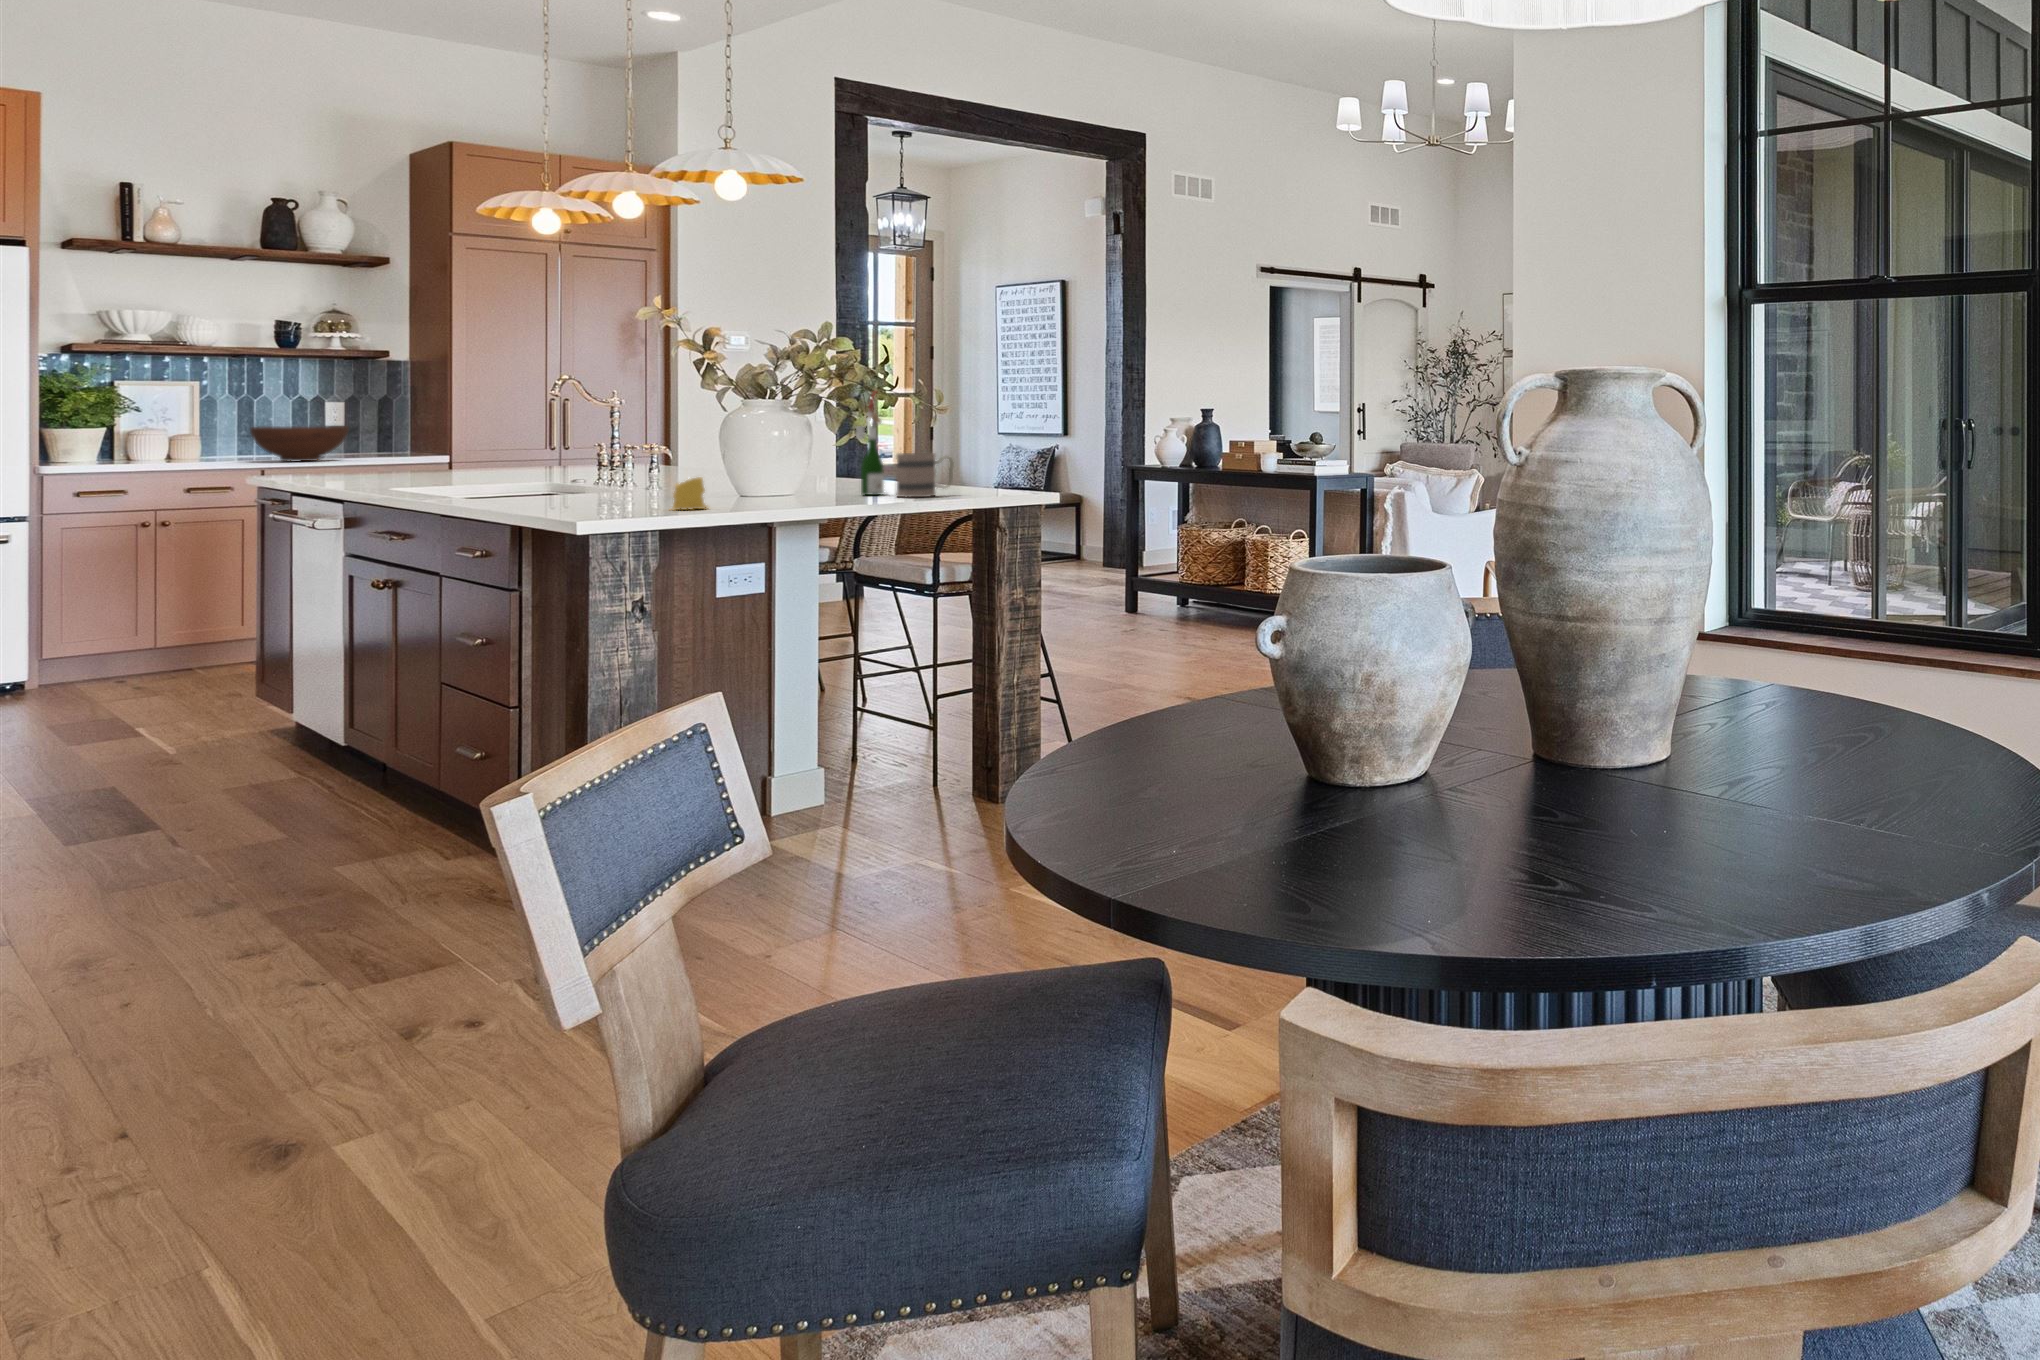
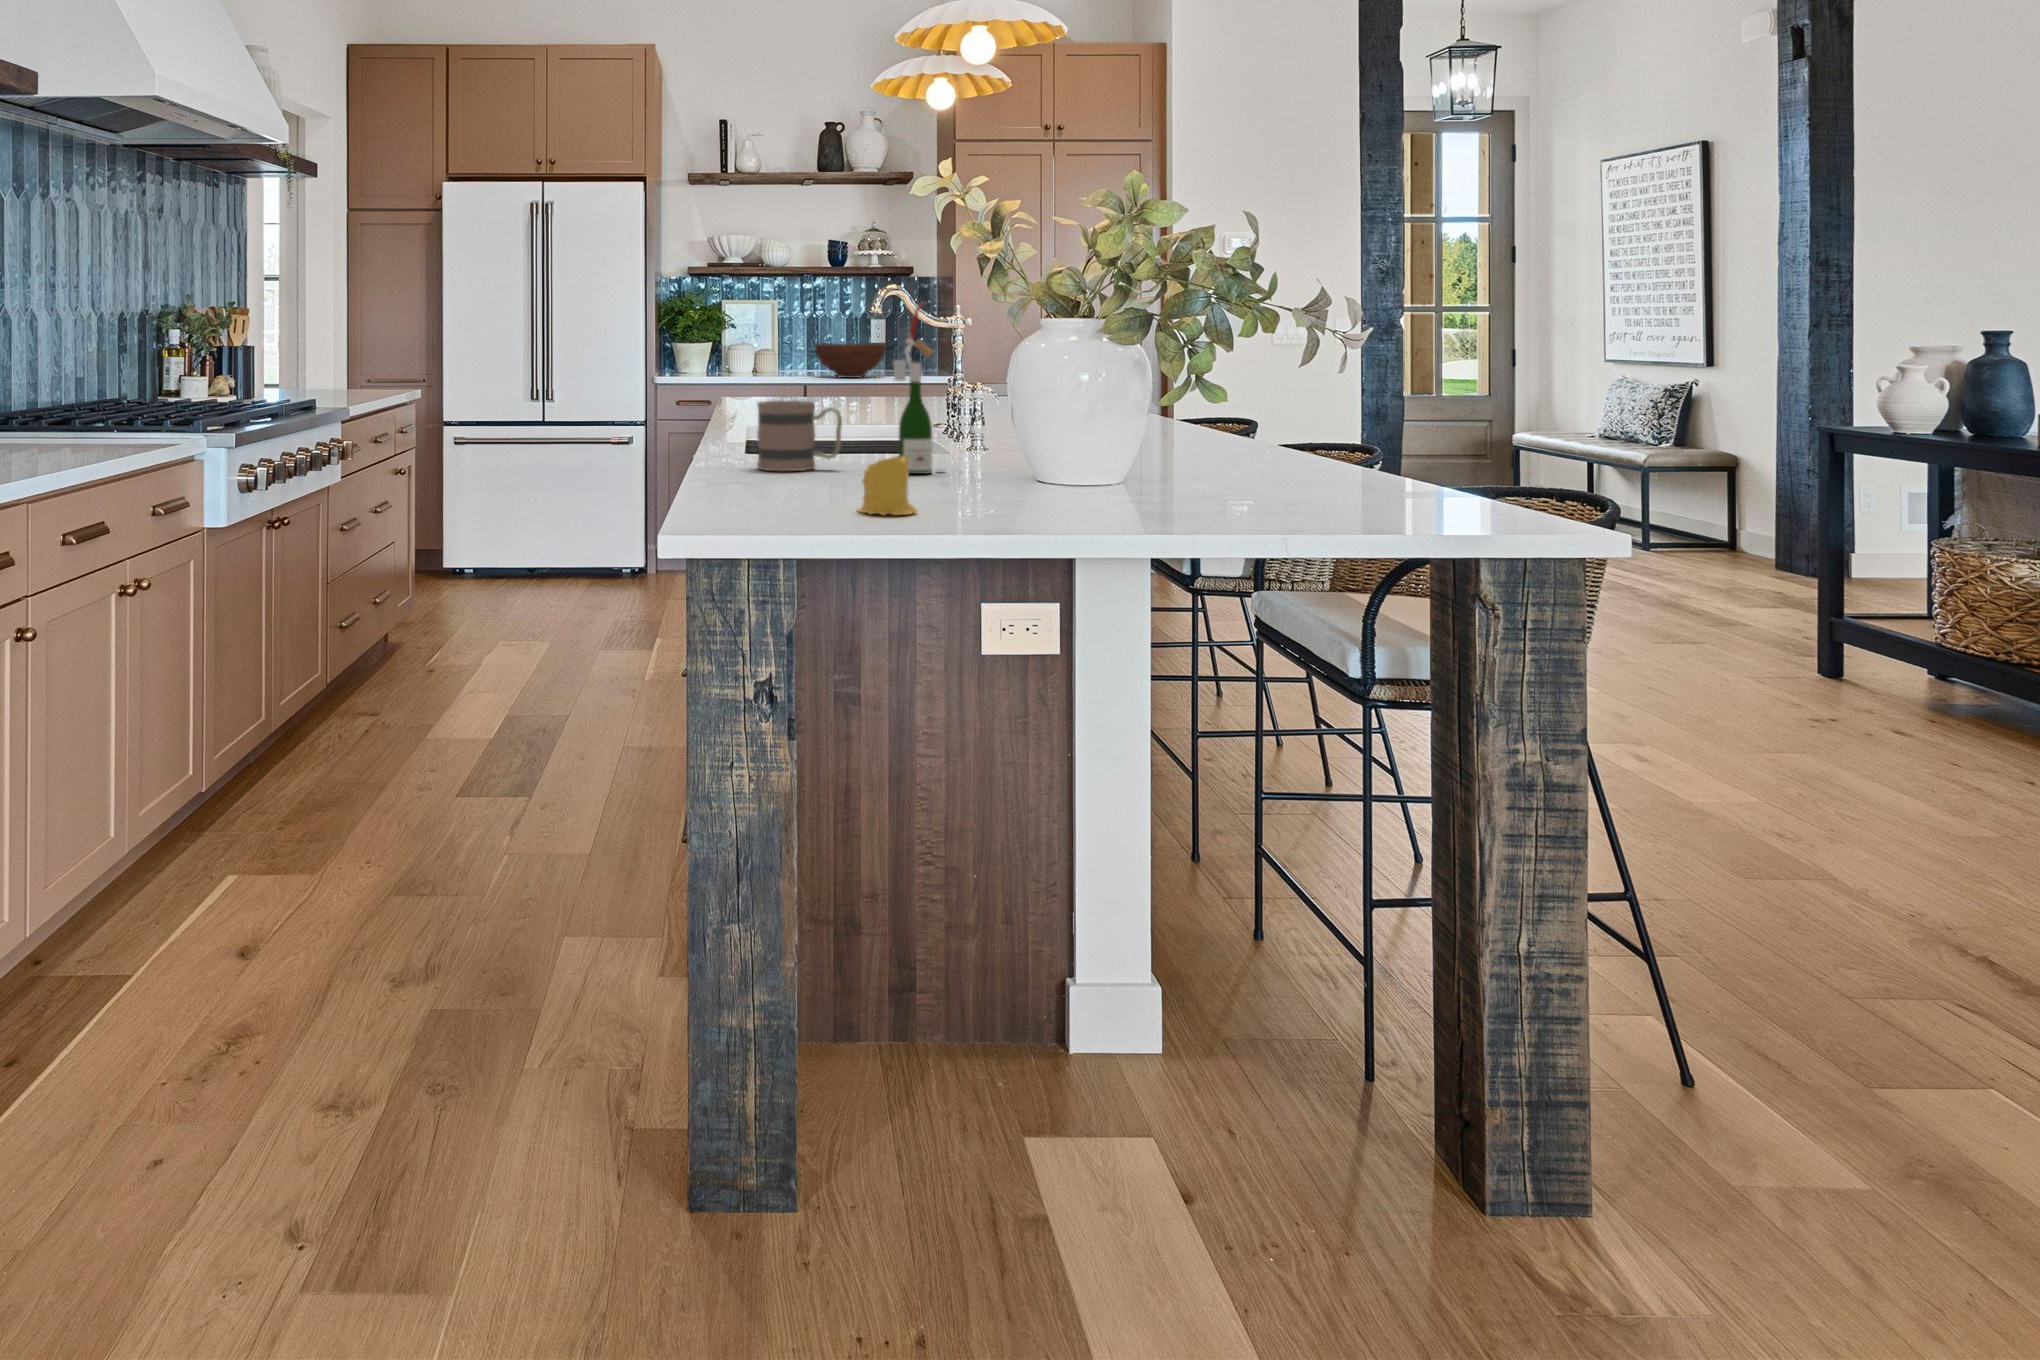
wine bottle: present [856,392,884,495] -> present [894,303,946,474]
mug: present [896,453,953,497] -> present [757,400,842,471]

